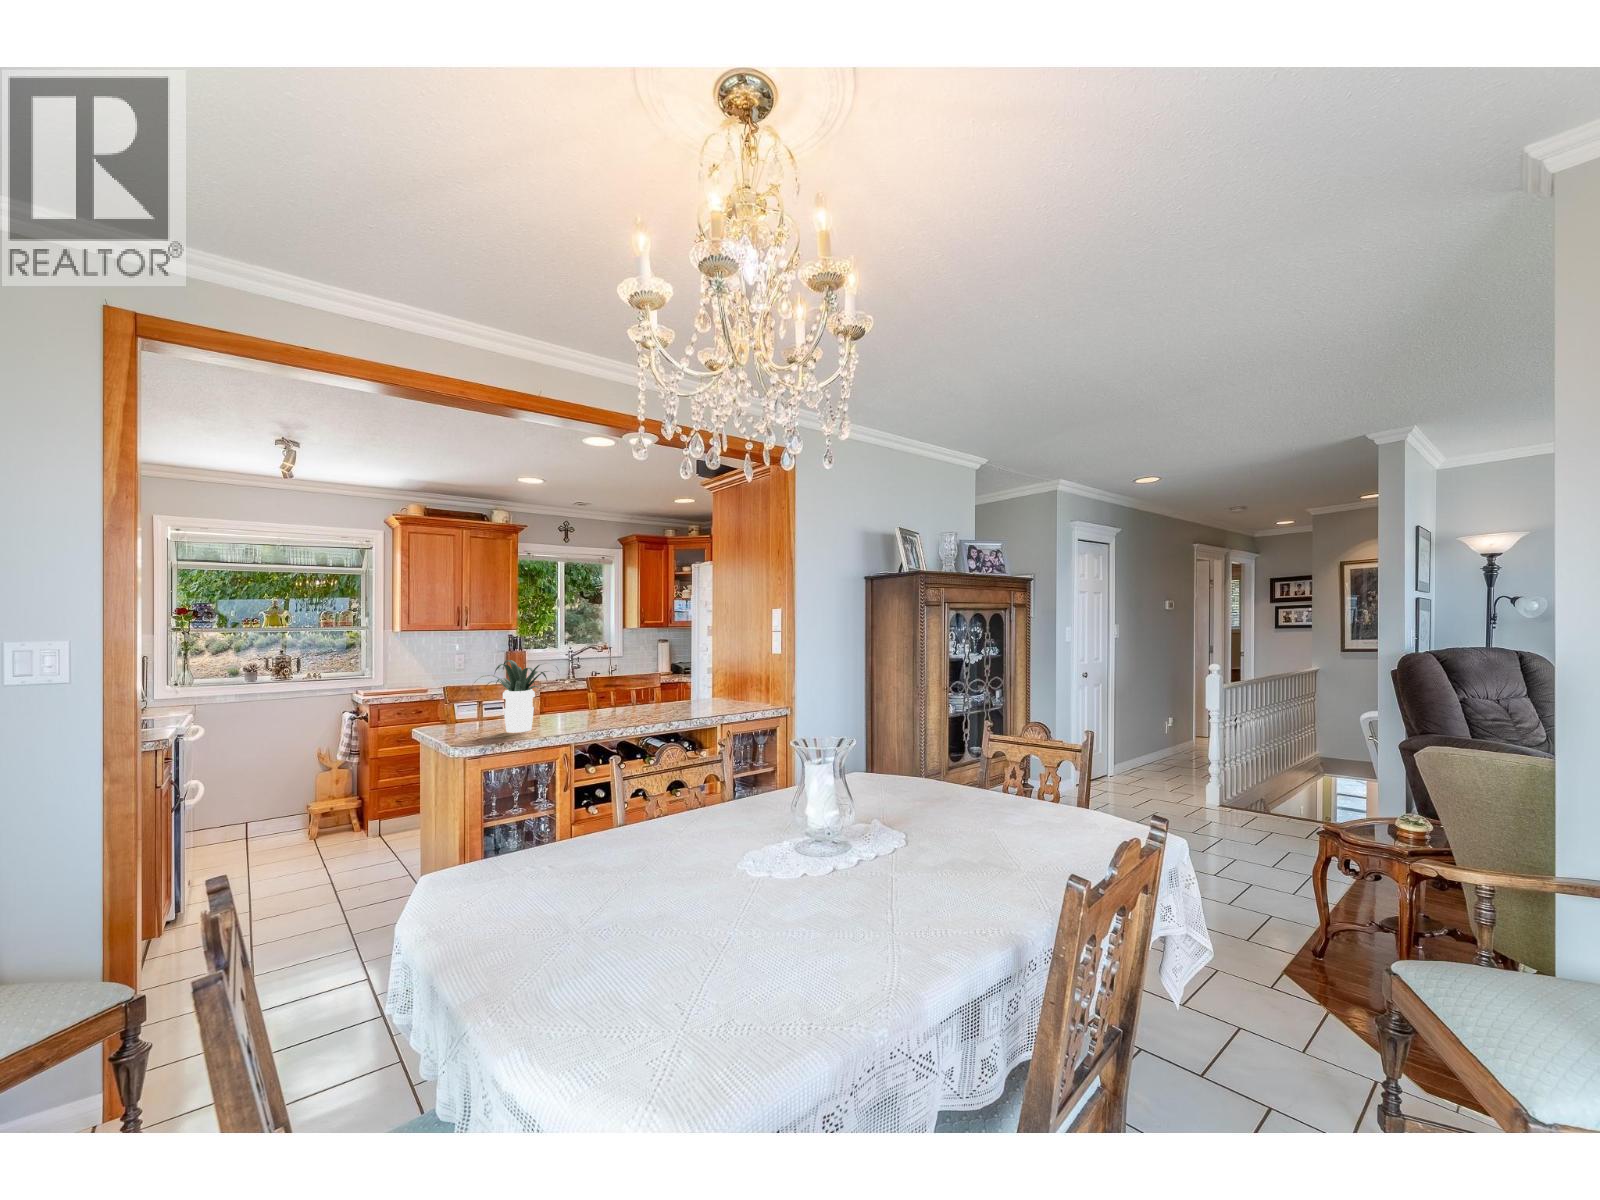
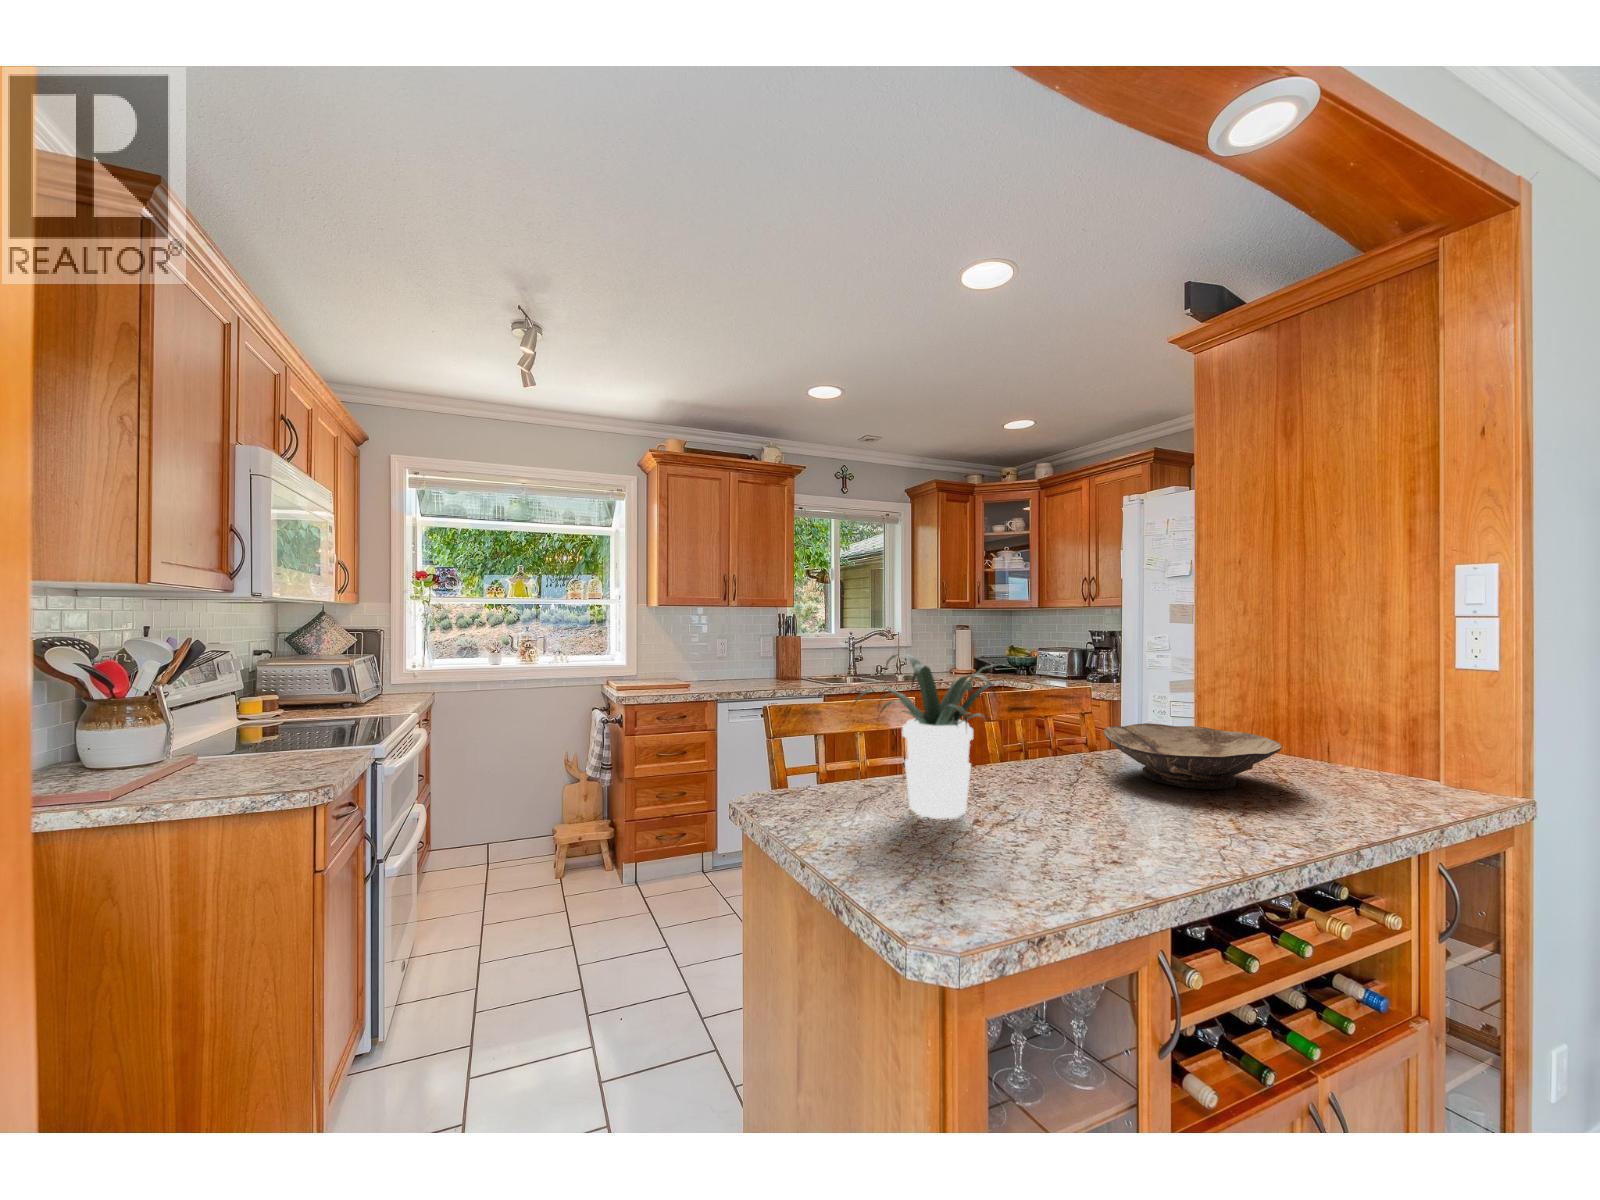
bowl: none [622,692,694,717] -> present [1104,723,1281,789]

